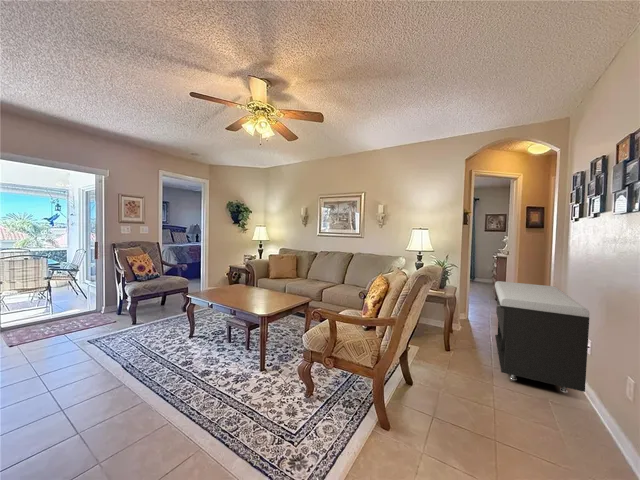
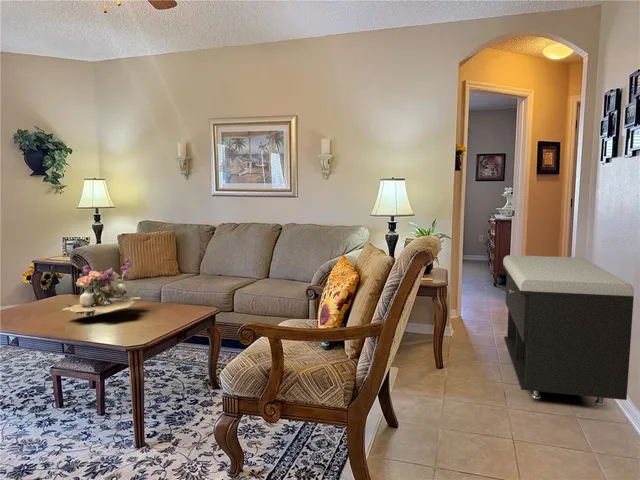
flower arrangement: none [234,267,272,298] -> present [63,257,140,317]

